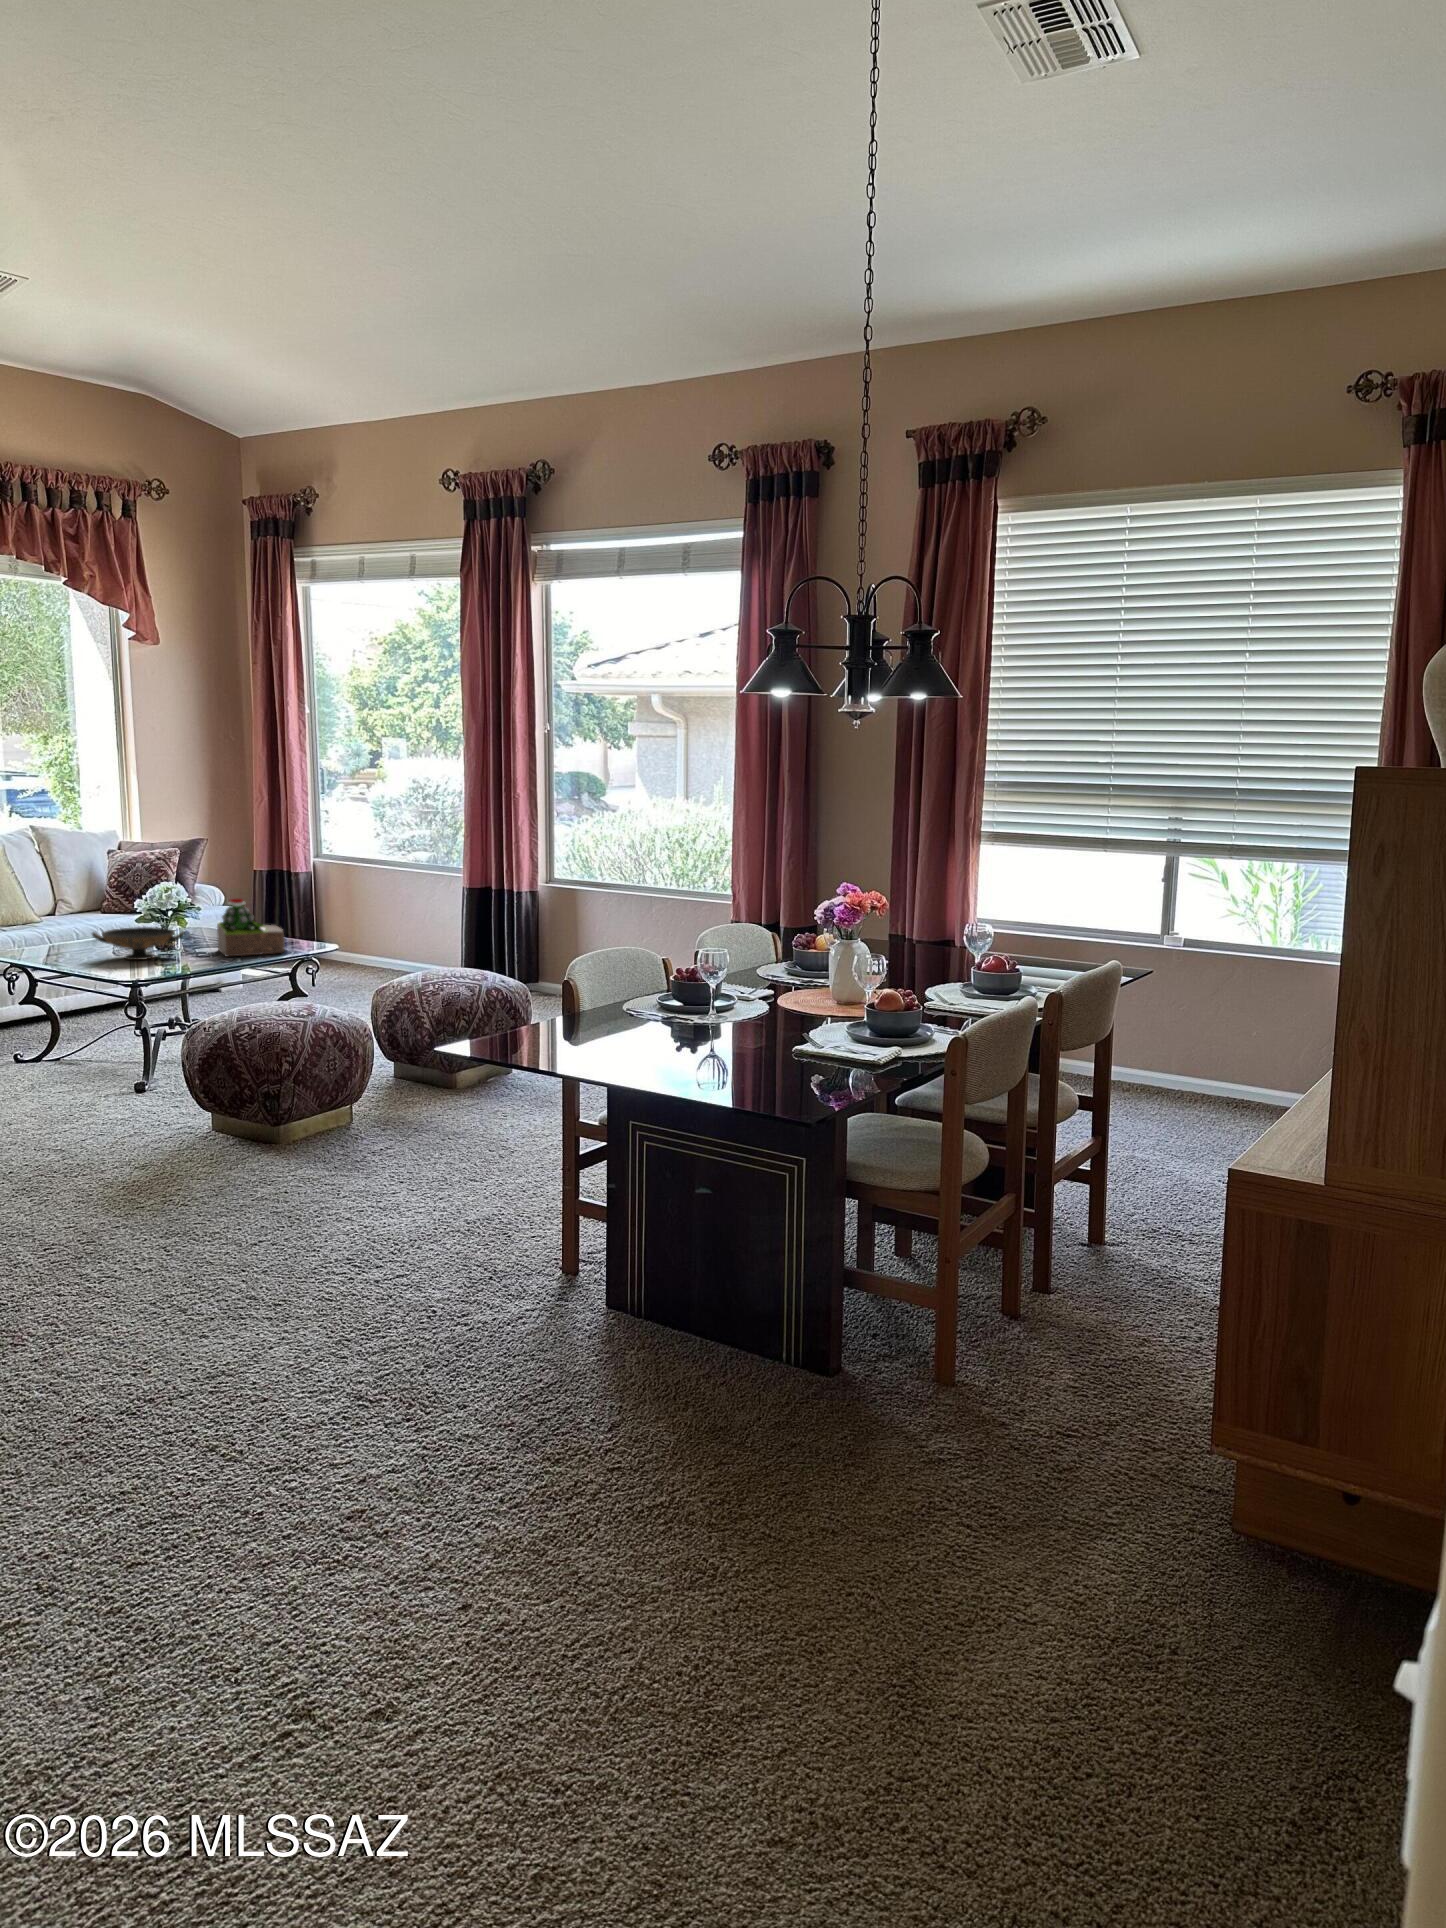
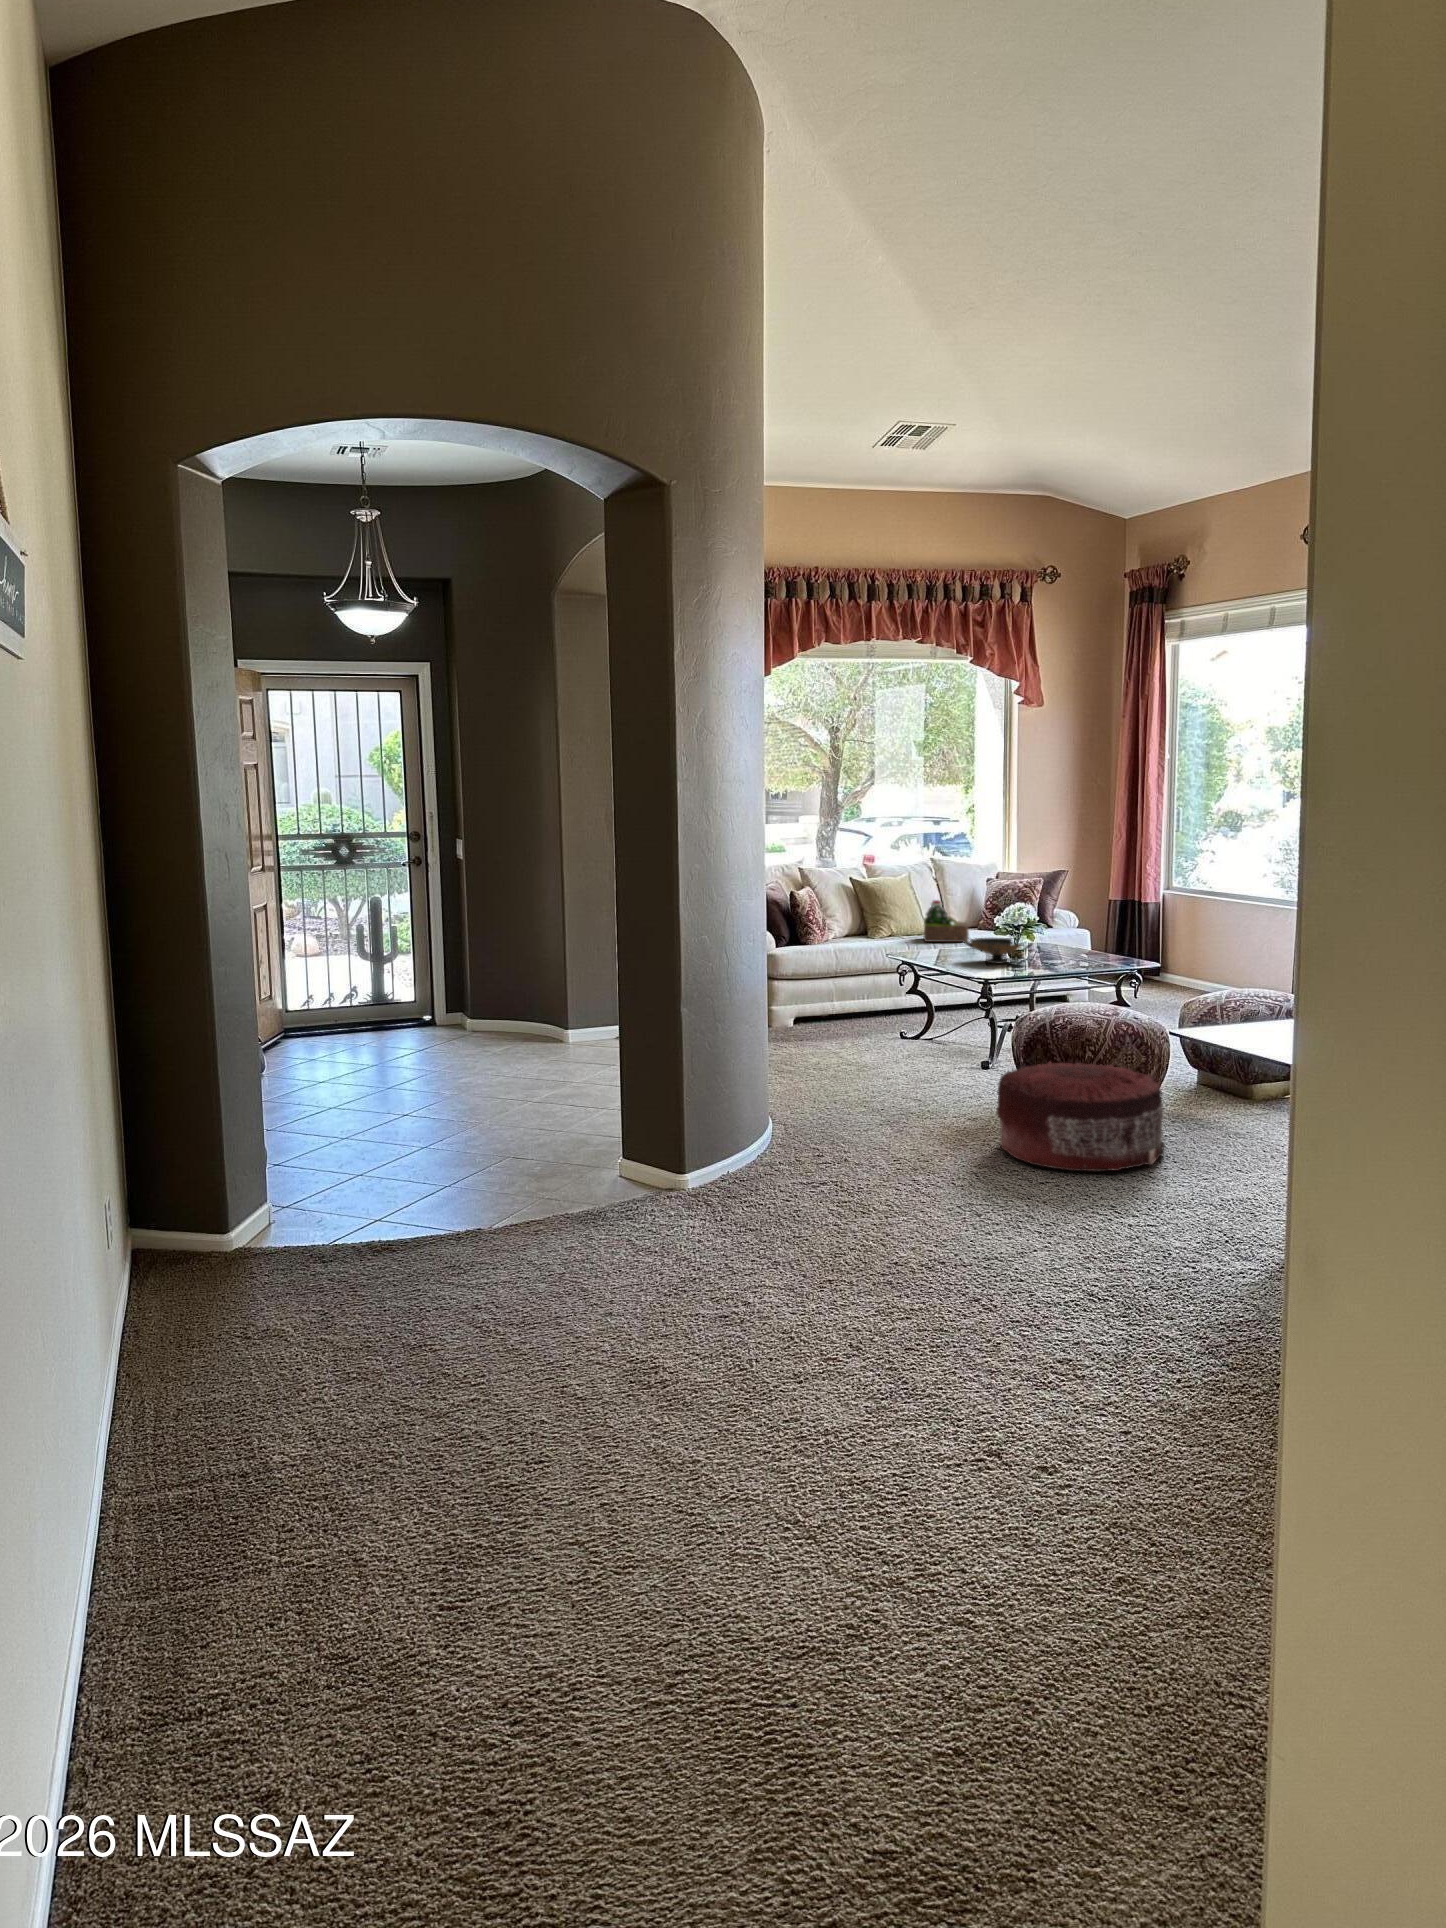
succulent plant: present [217,899,285,957] -> present [924,900,969,942]
pouf: none [179,1078,391,1224] -> present [997,1062,1165,1171]

